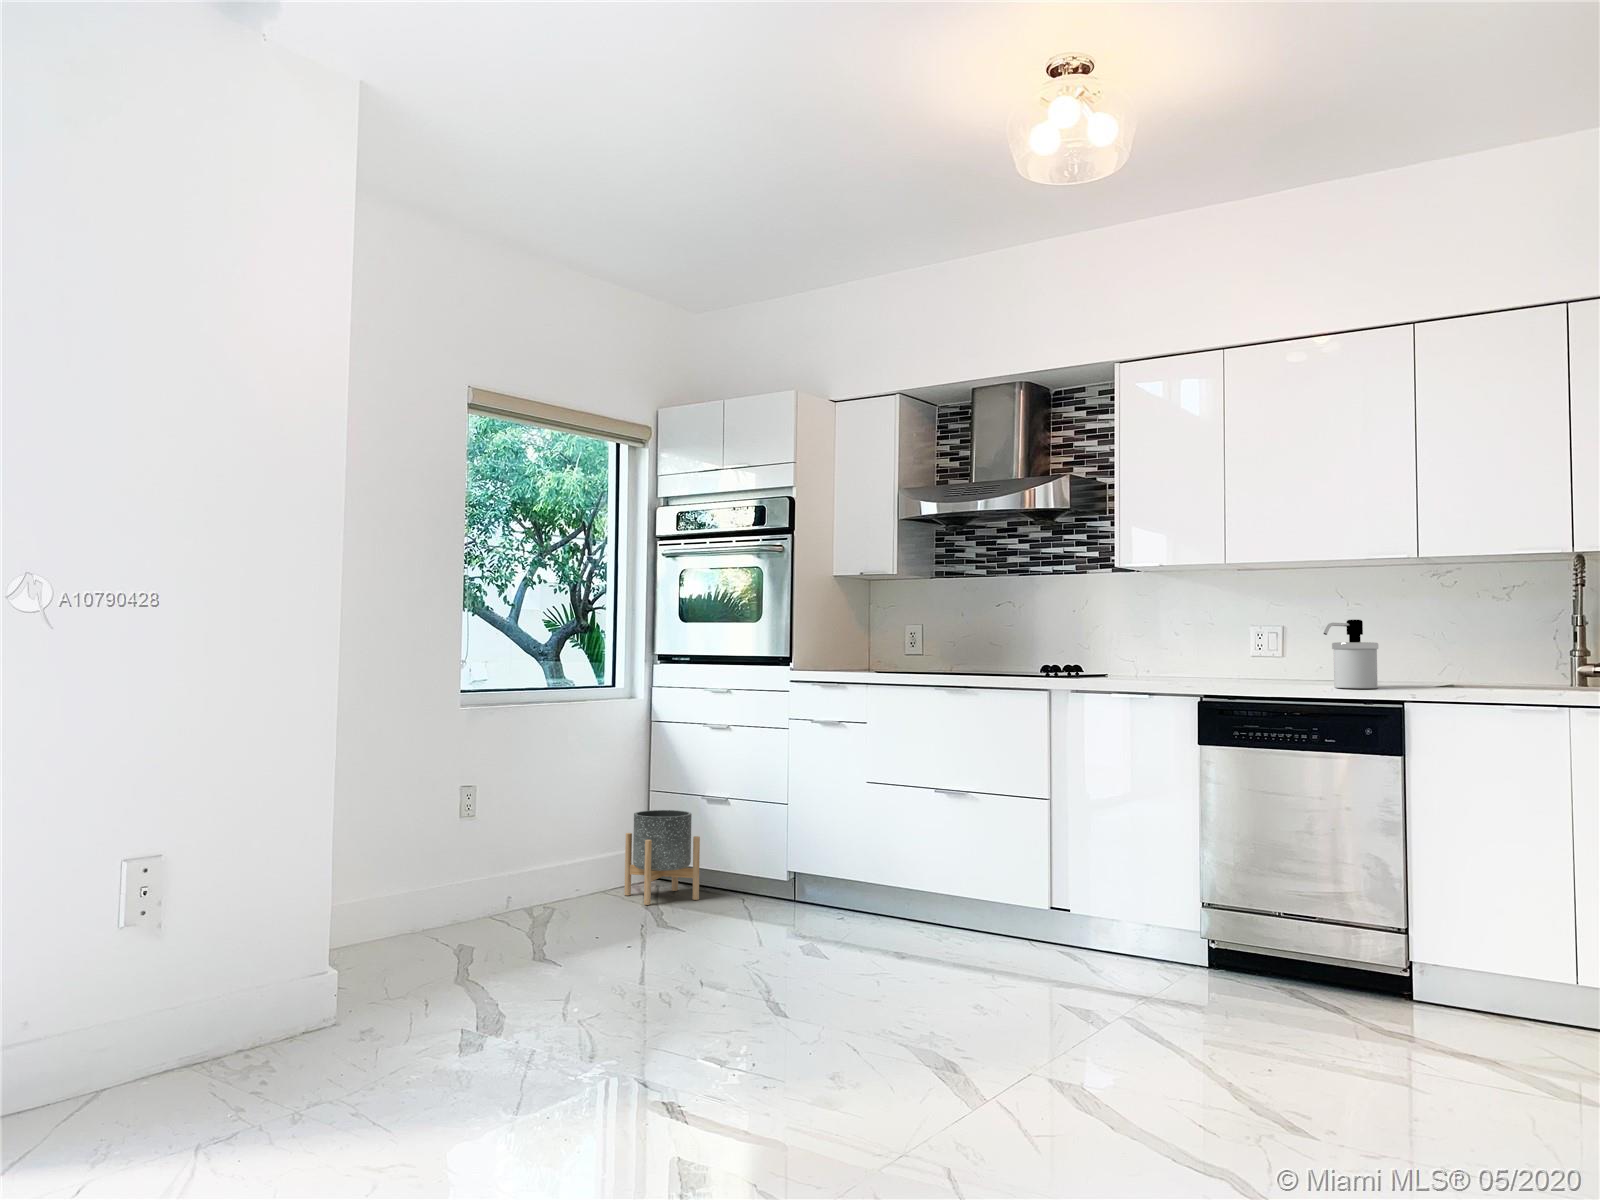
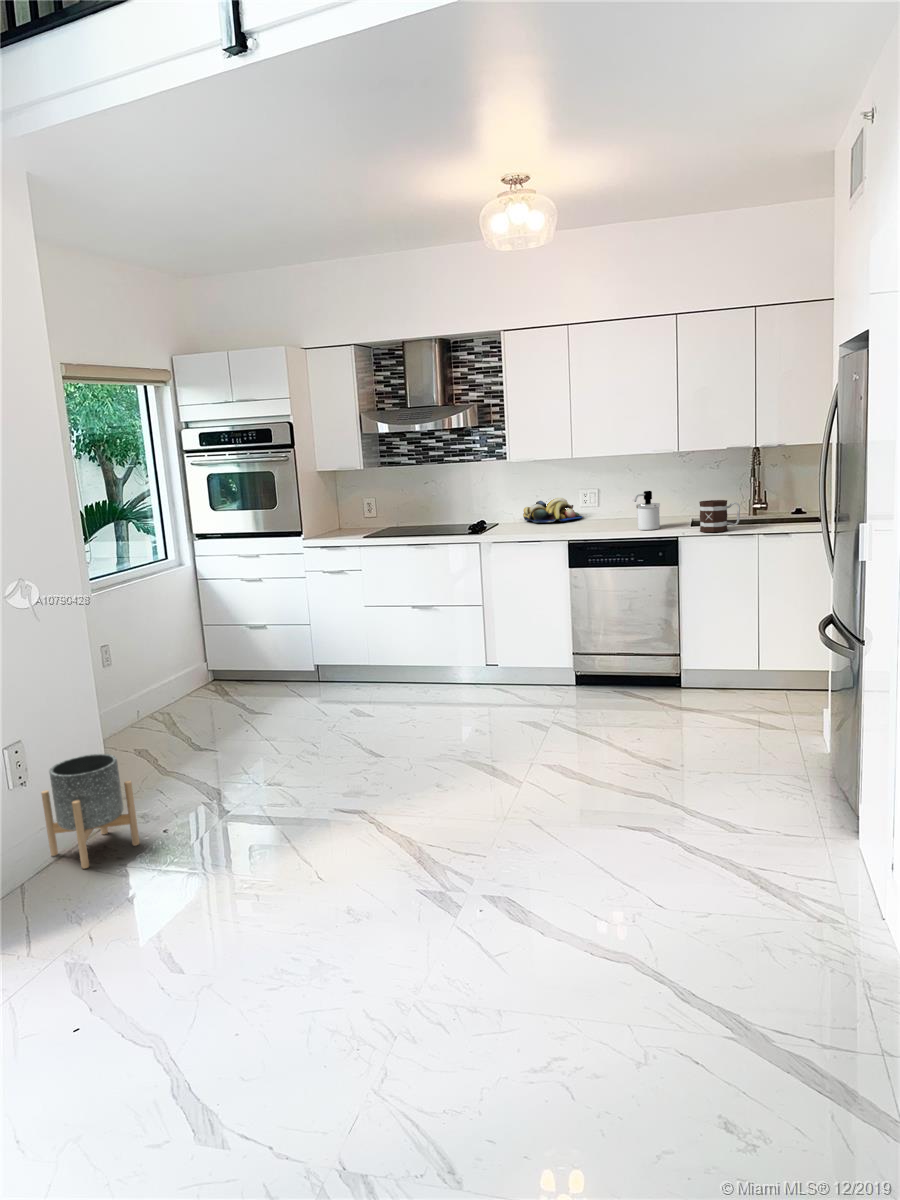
fruit bowl: none [1147,637,1253,673] -> present [523,498,583,522]
mug: none [1451,638,1537,696] -> present [699,500,740,532]
planter: present [625,810,700,905] -> present [41,754,140,869]

